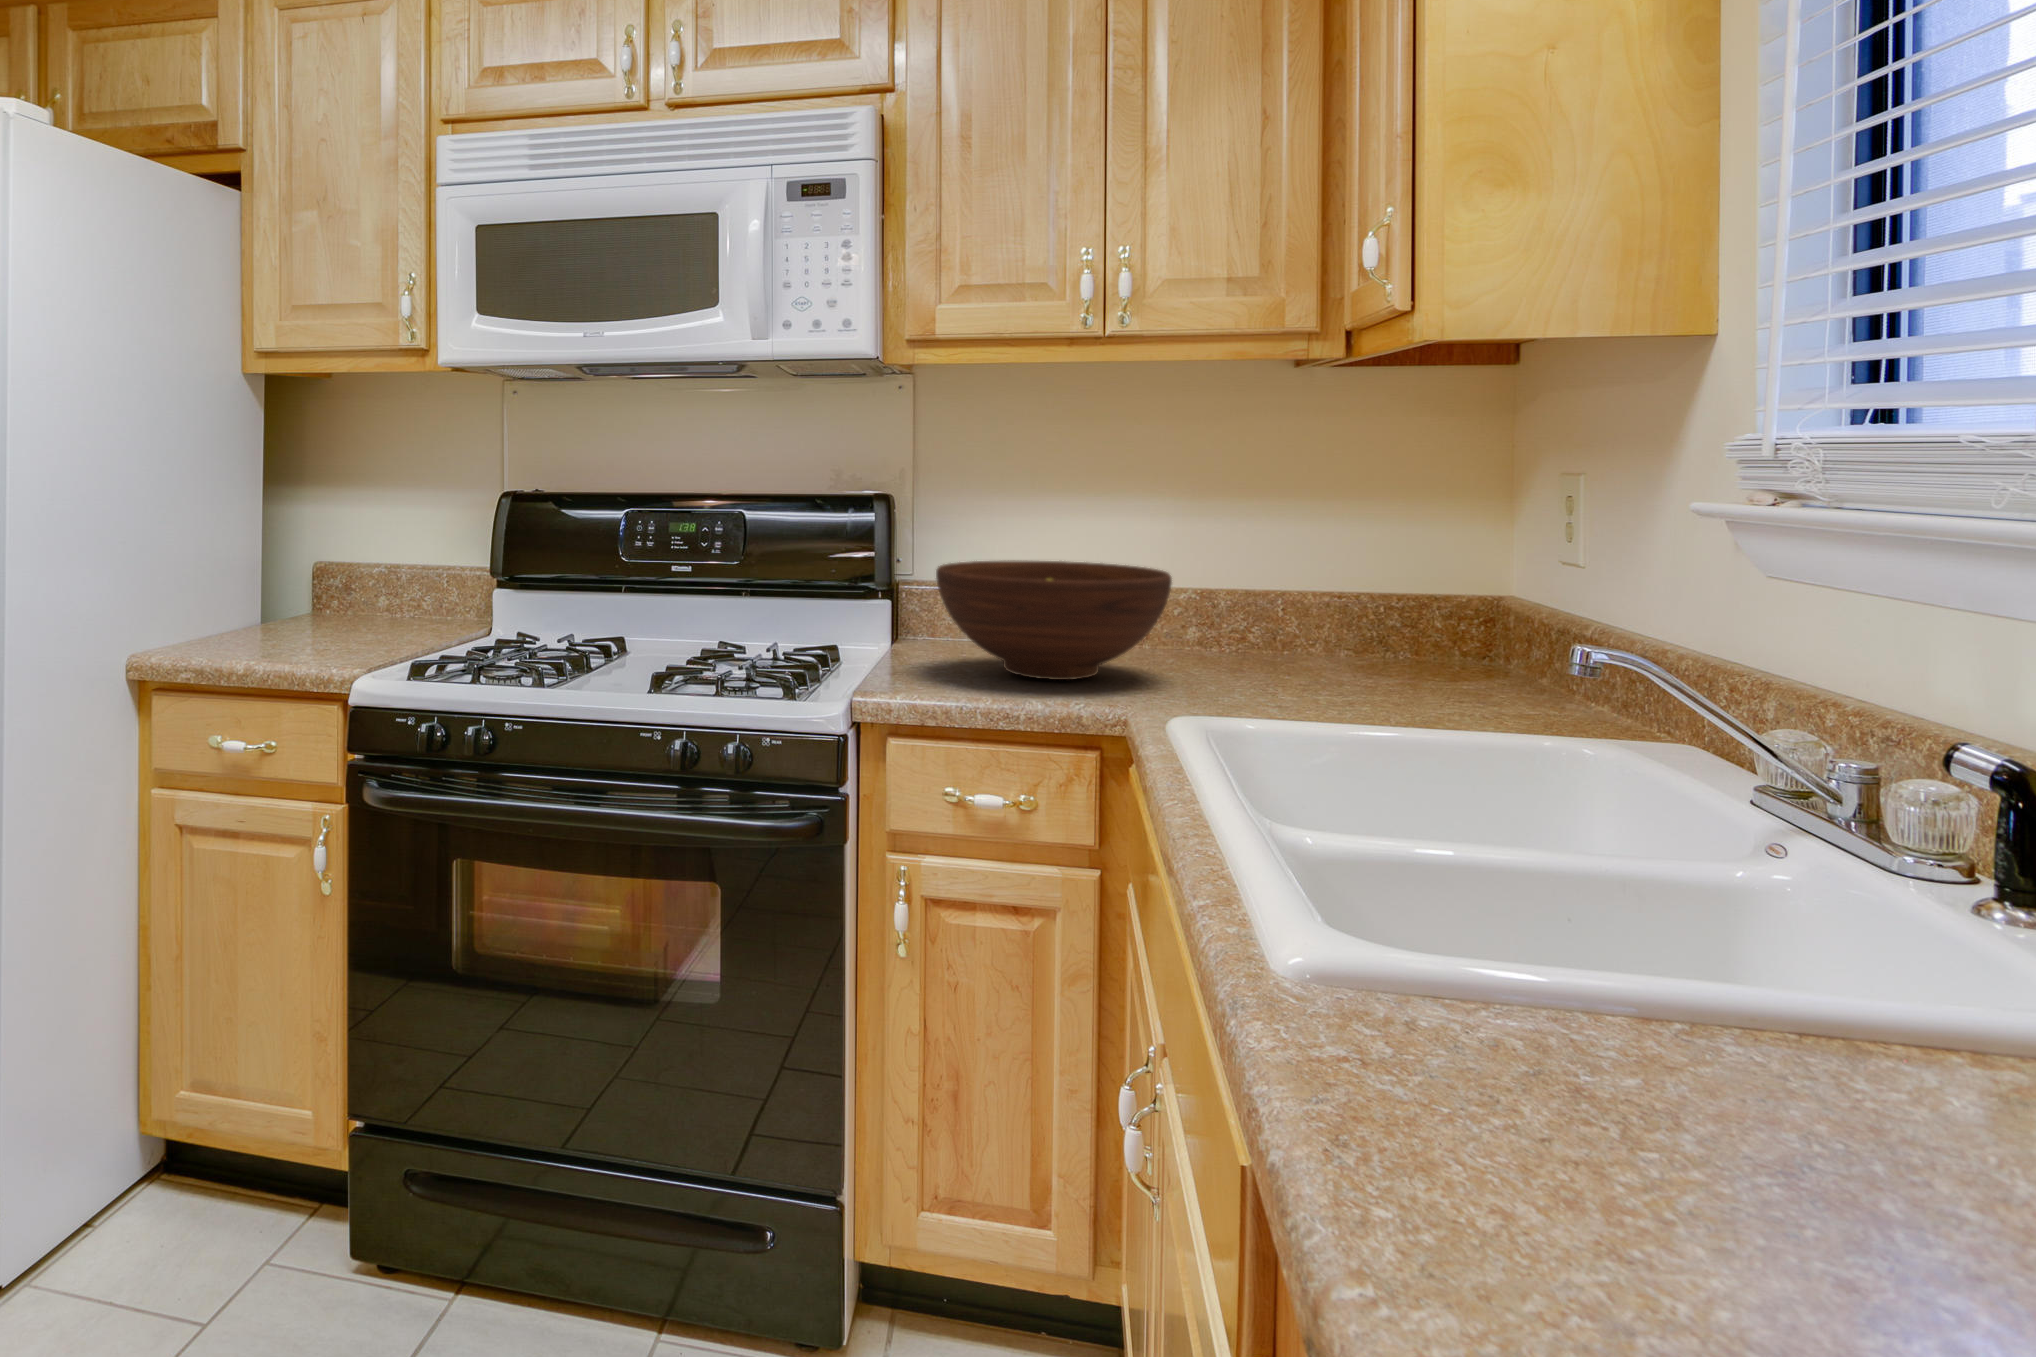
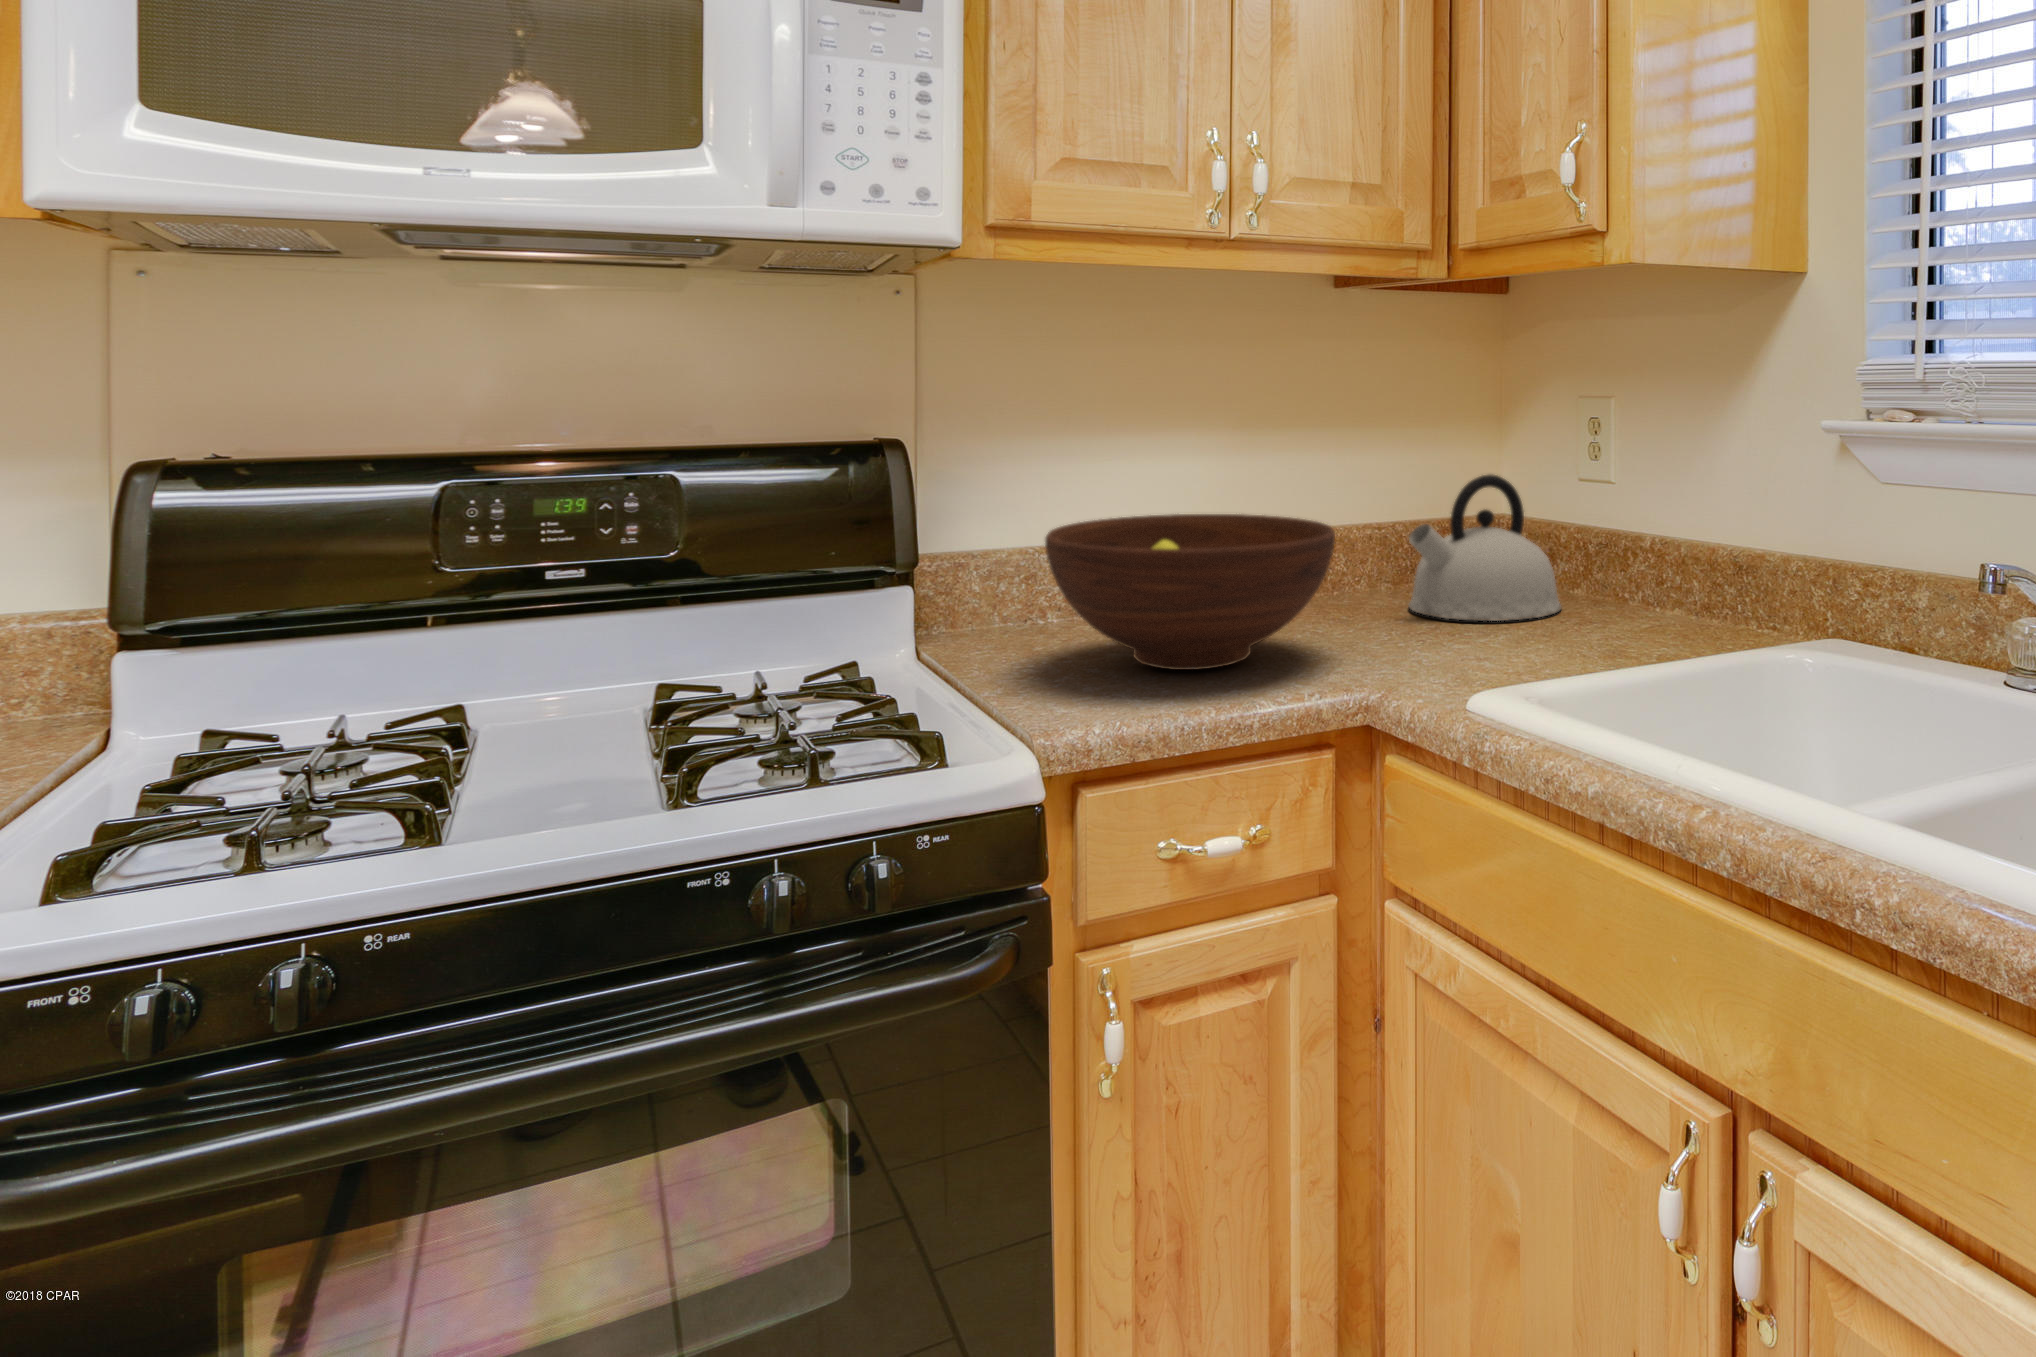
kettle: none [1299,548,1484,691] -> present [1409,474,1561,621]

